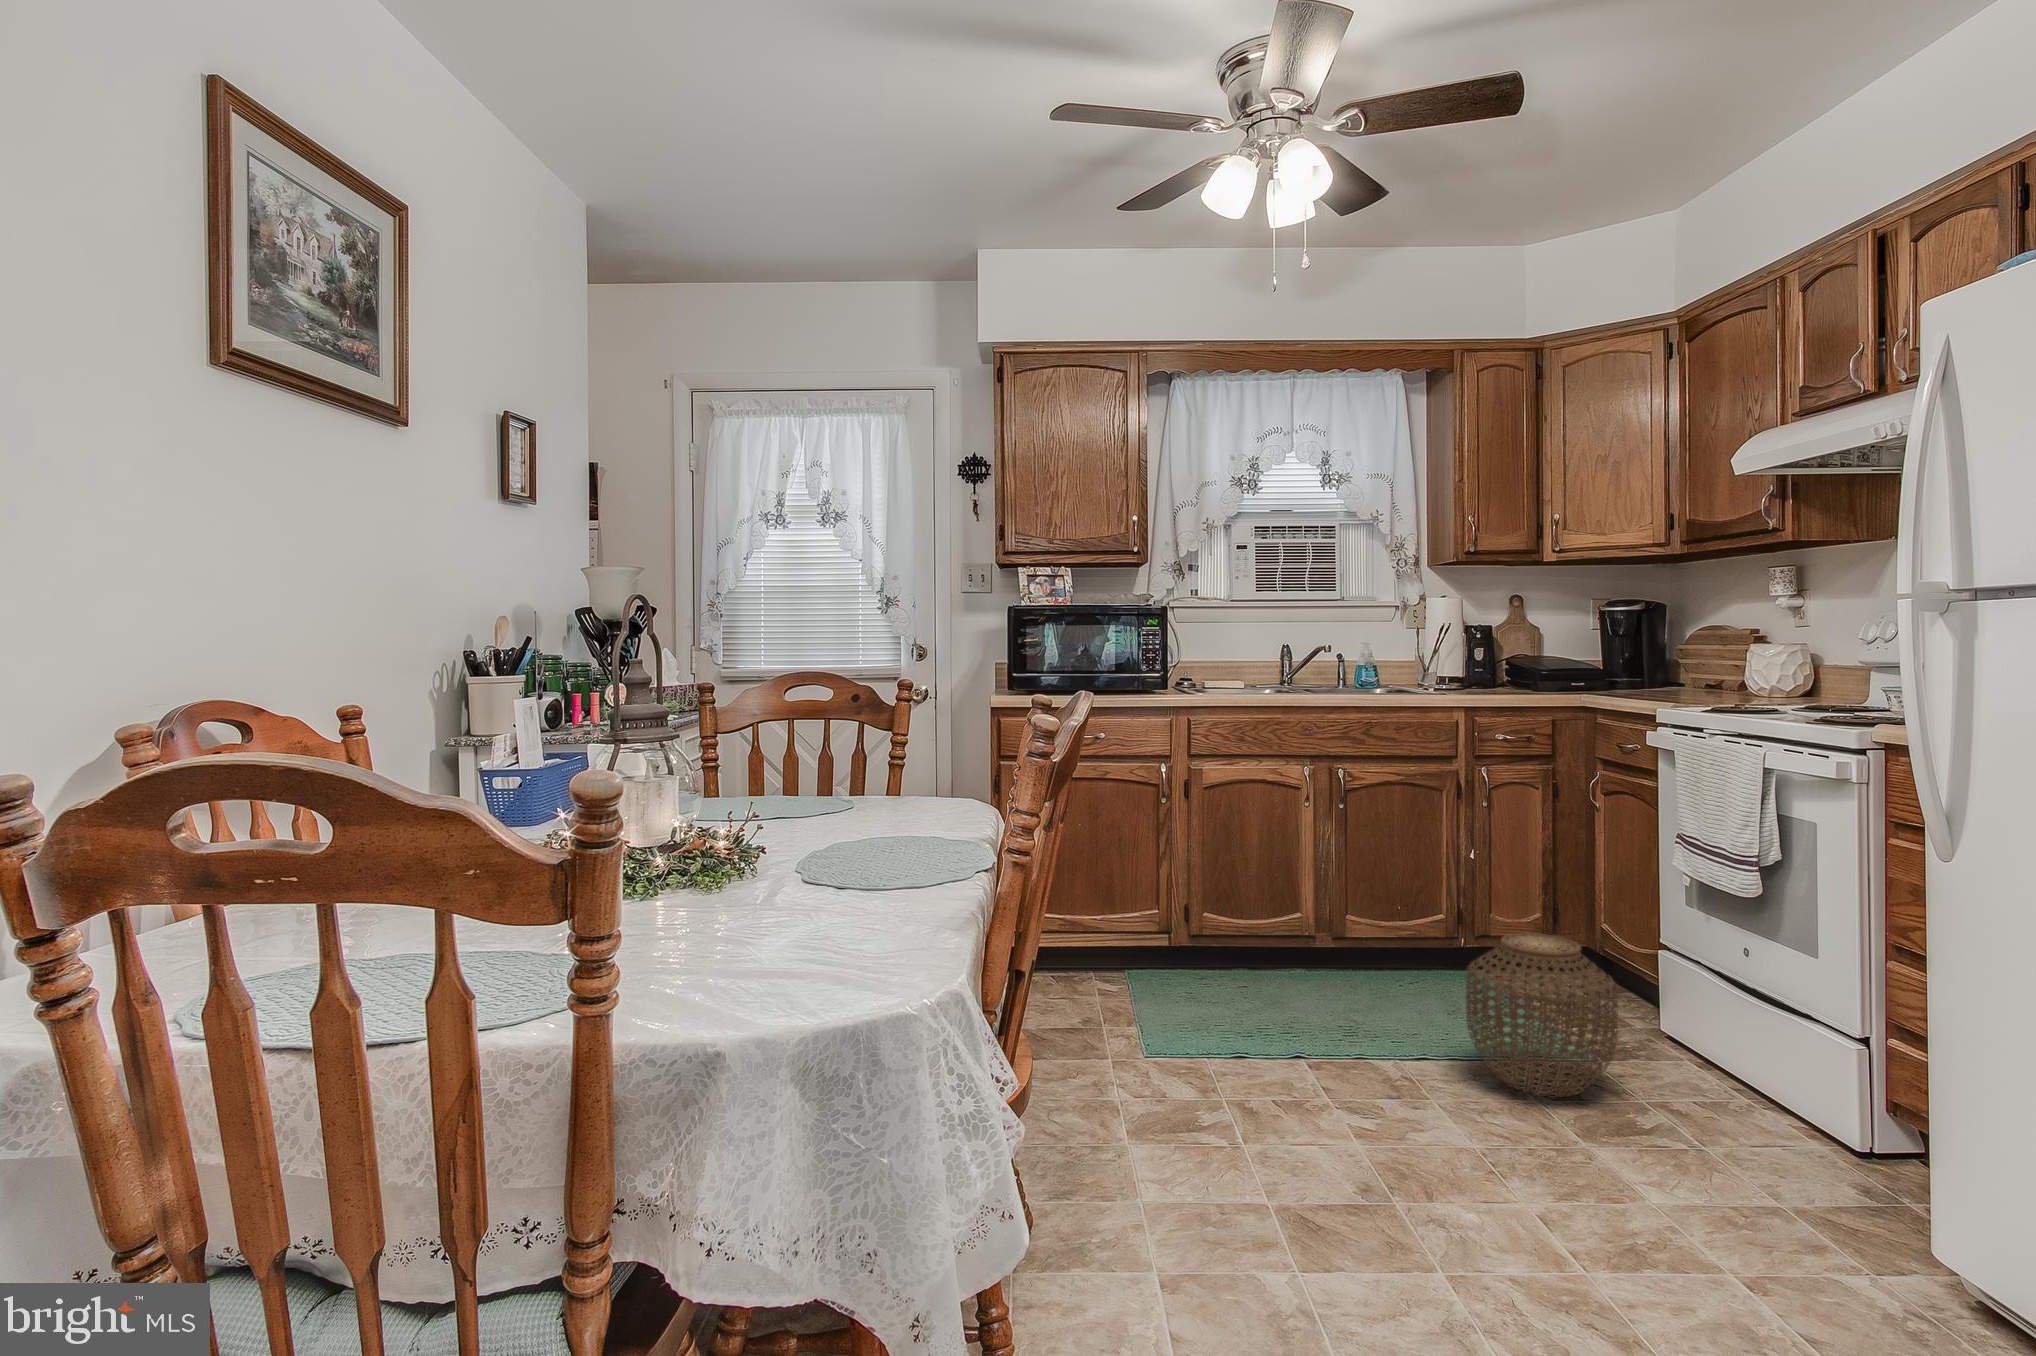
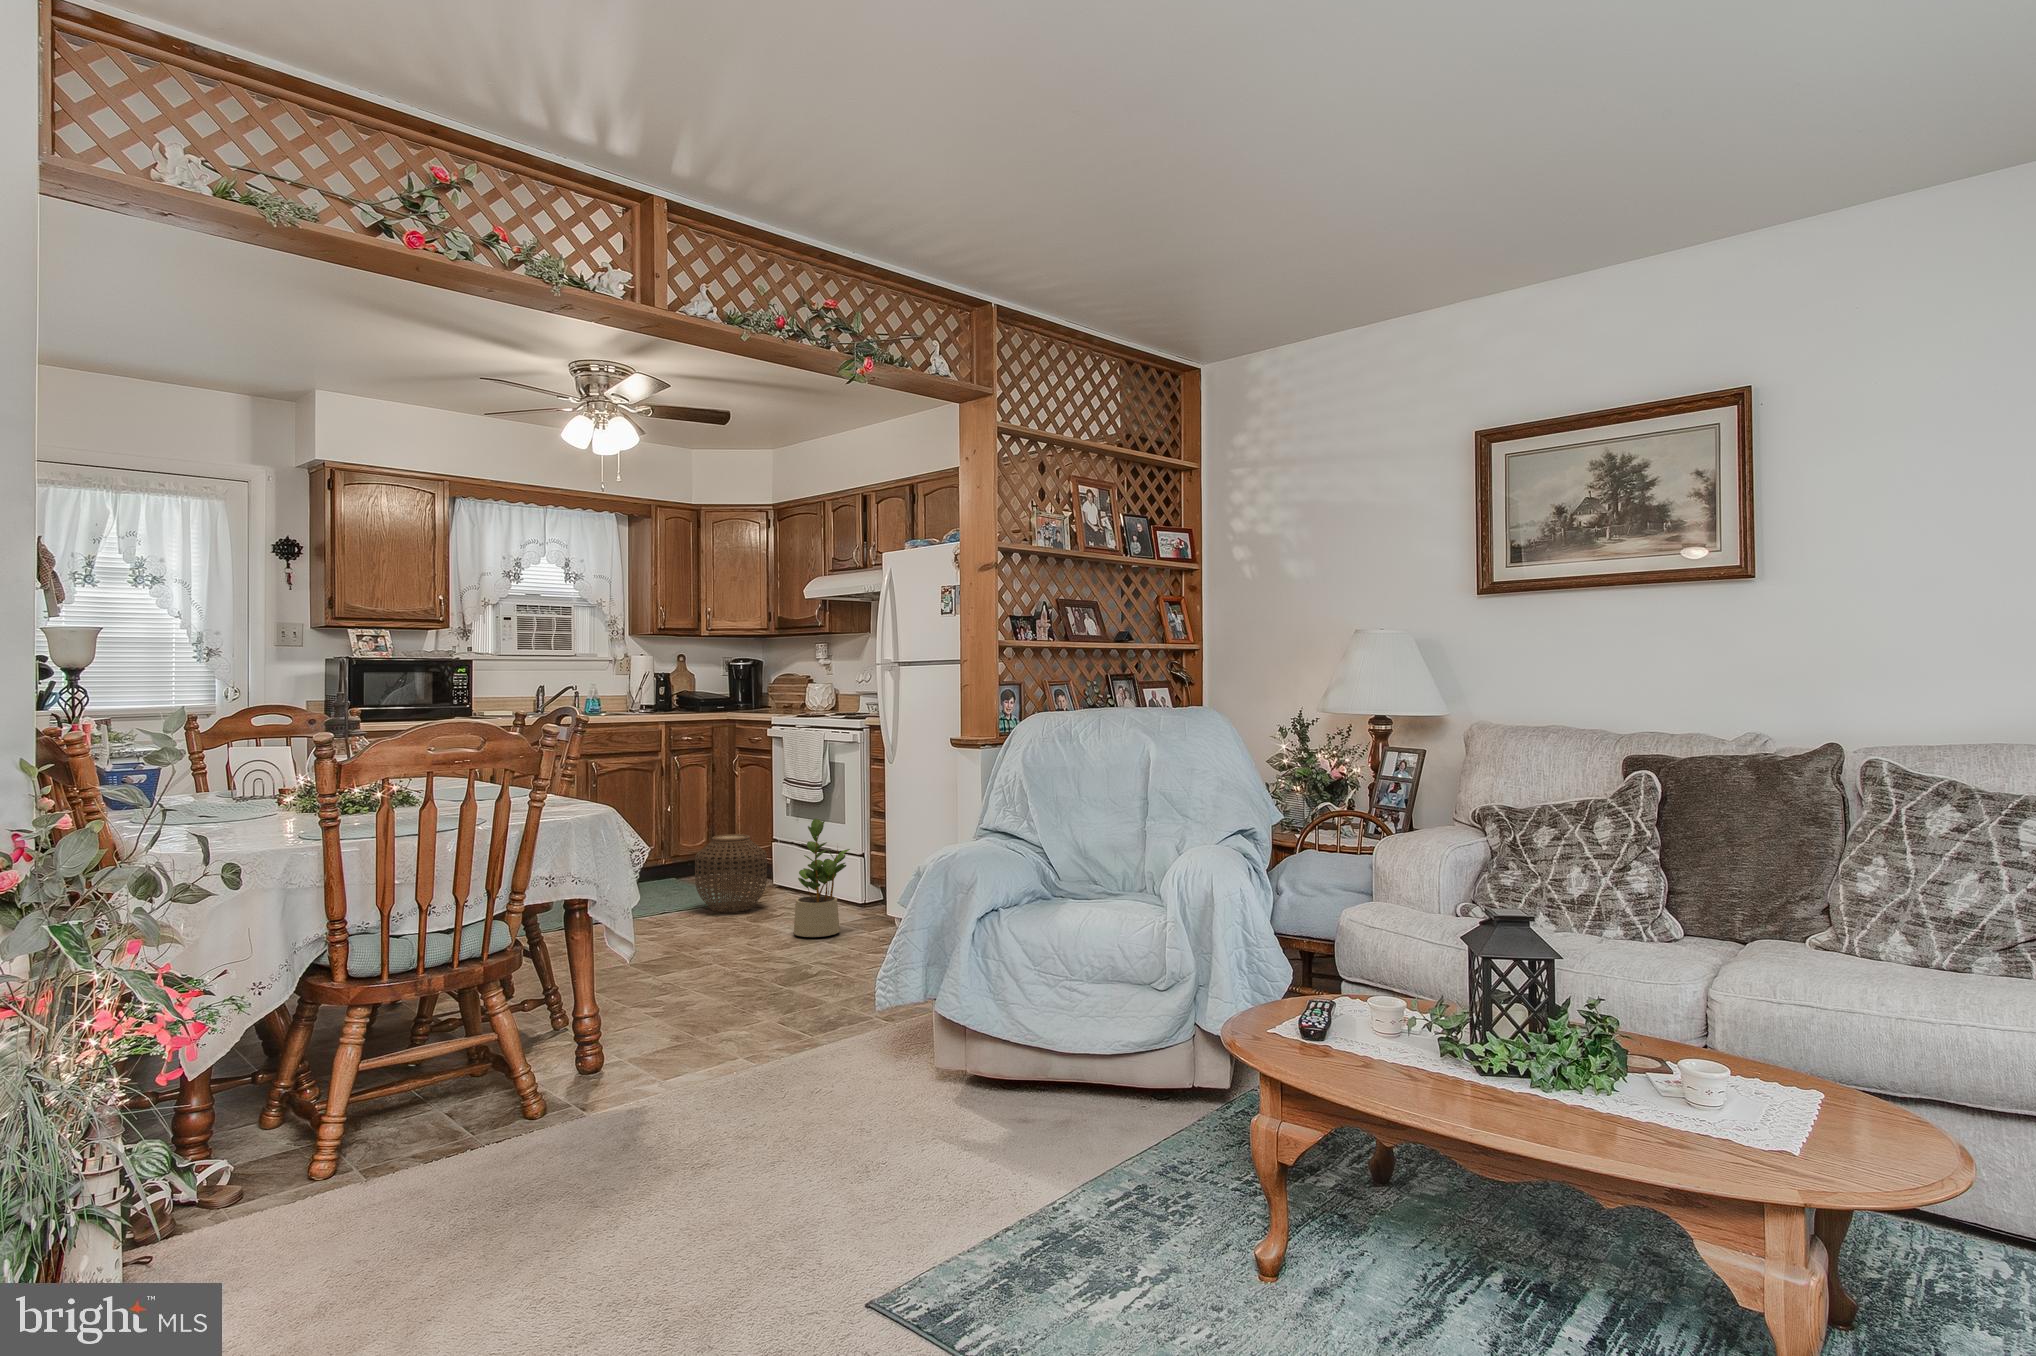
potted plant: none [1643,977,1815,1286] -> present [794,819,850,937]

